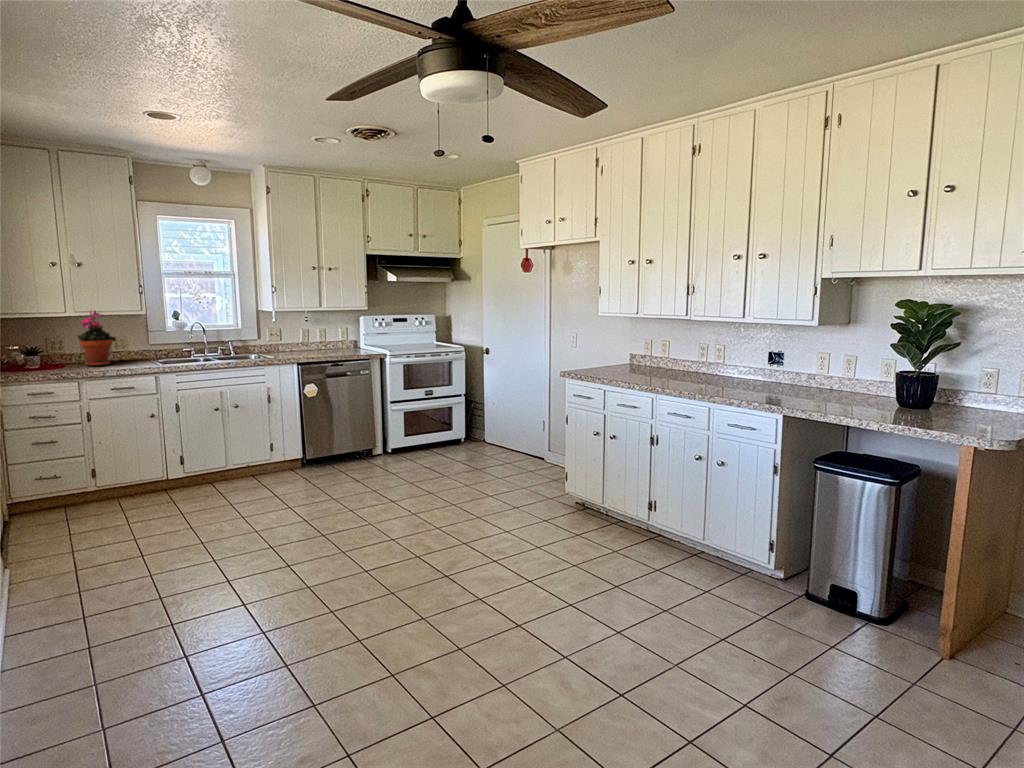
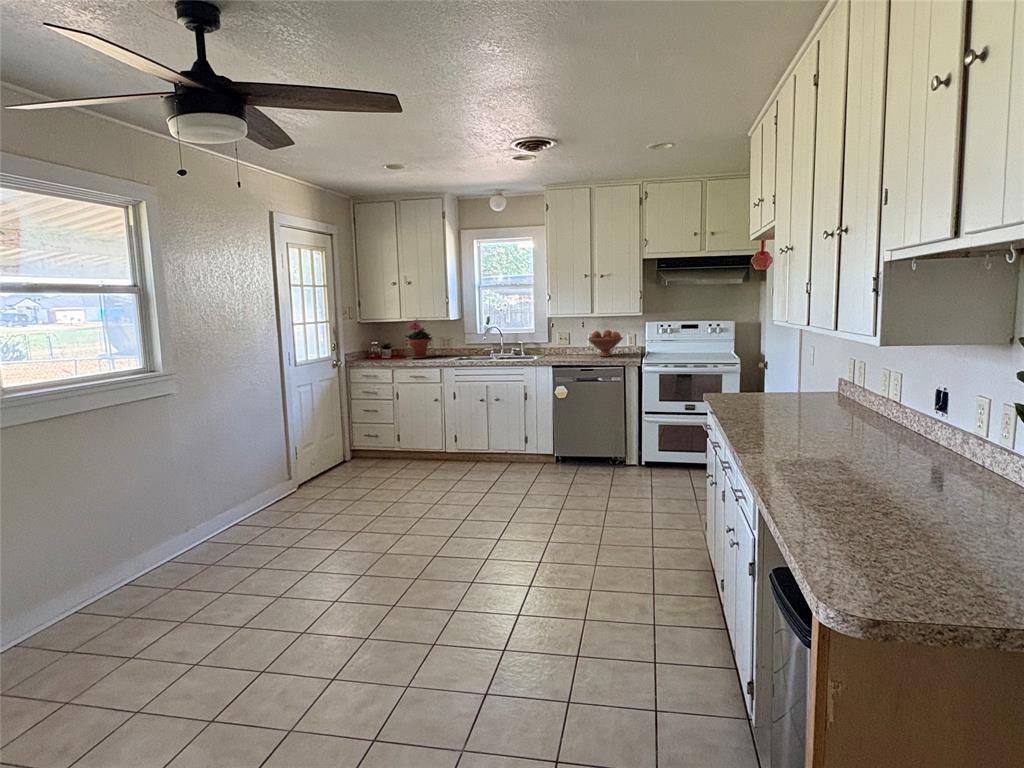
fruit bowl: none [316,325,352,351] -> present [588,330,623,357]

